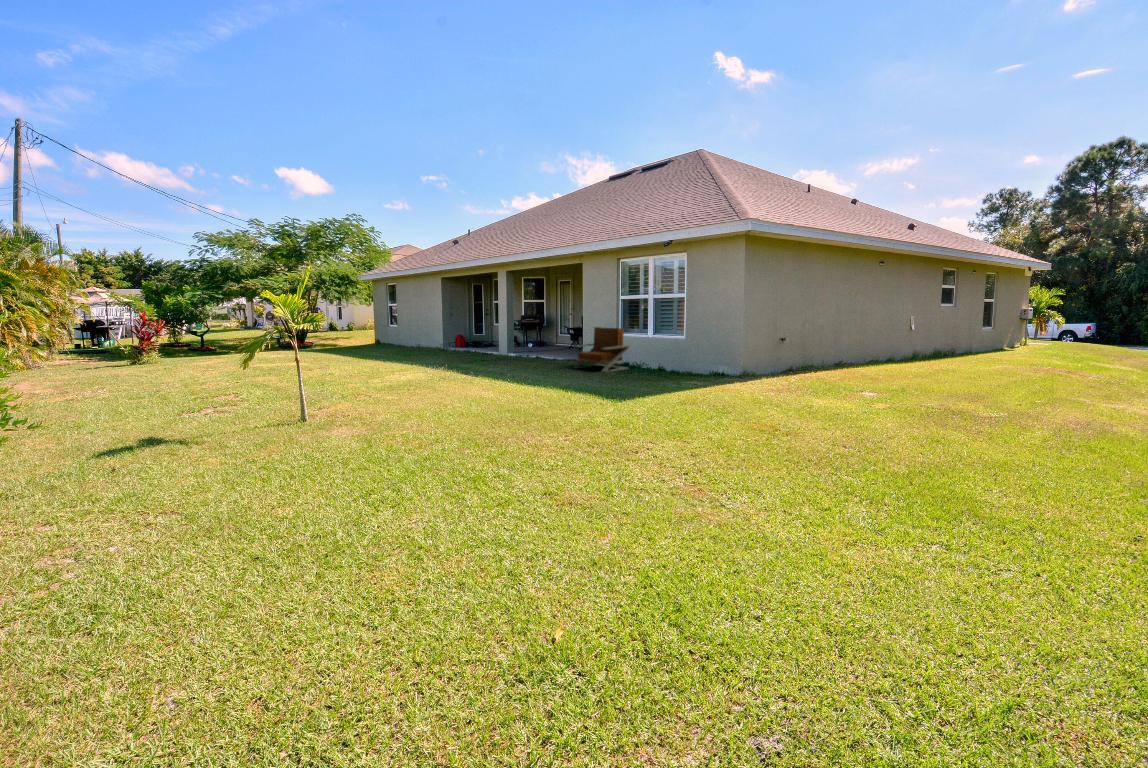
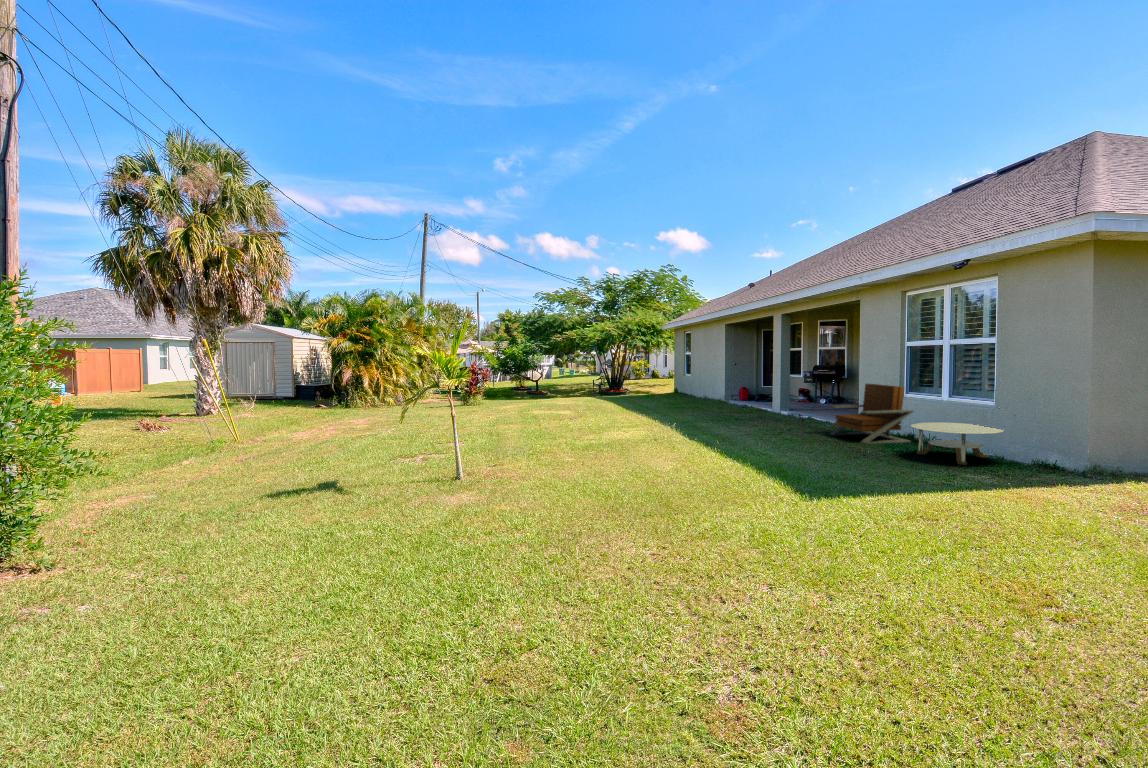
round table: none [641,352,694,380] -> present [911,422,1004,465]

